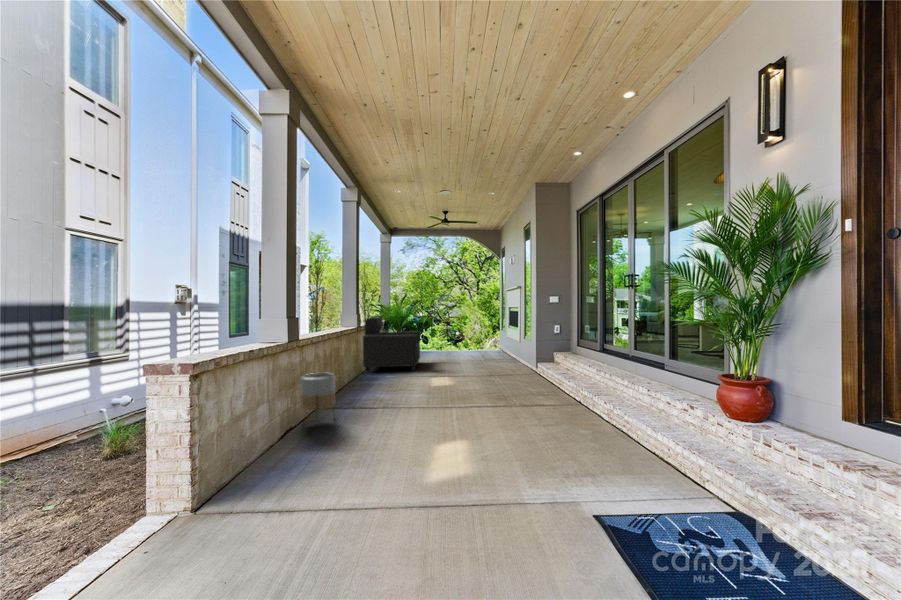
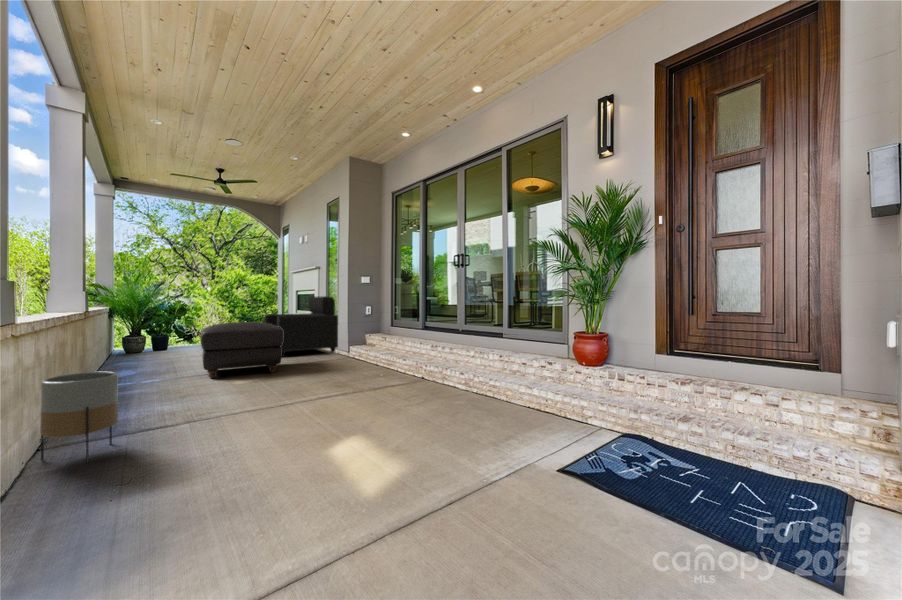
armchair: present [363,316,420,371] -> present [264,296,338,357]
ottoman: none [411,338,469,381] -> present [201,322,283,378]

